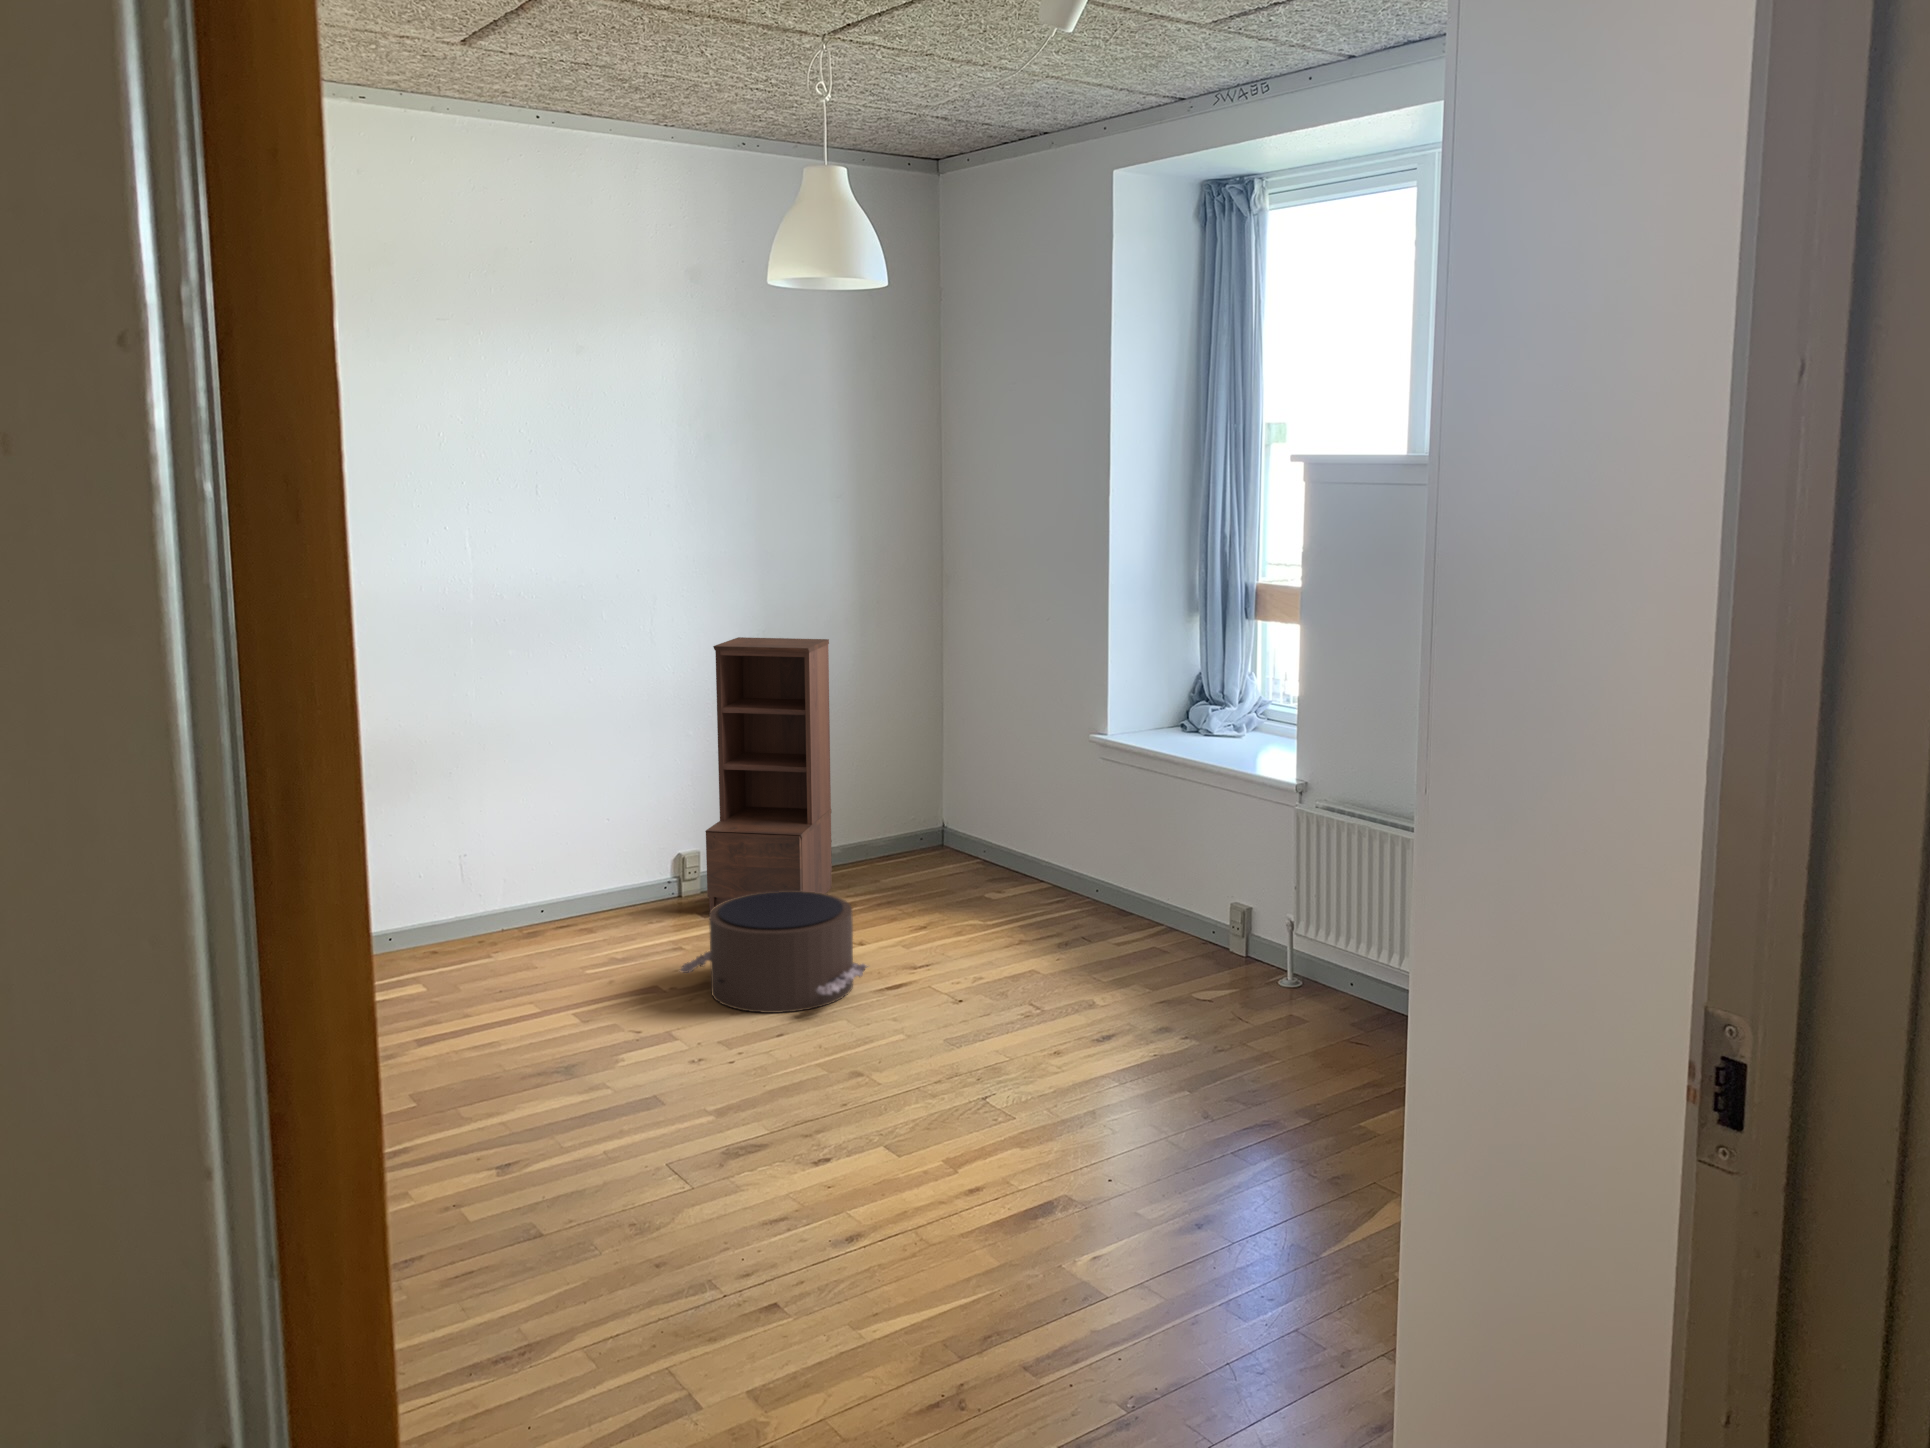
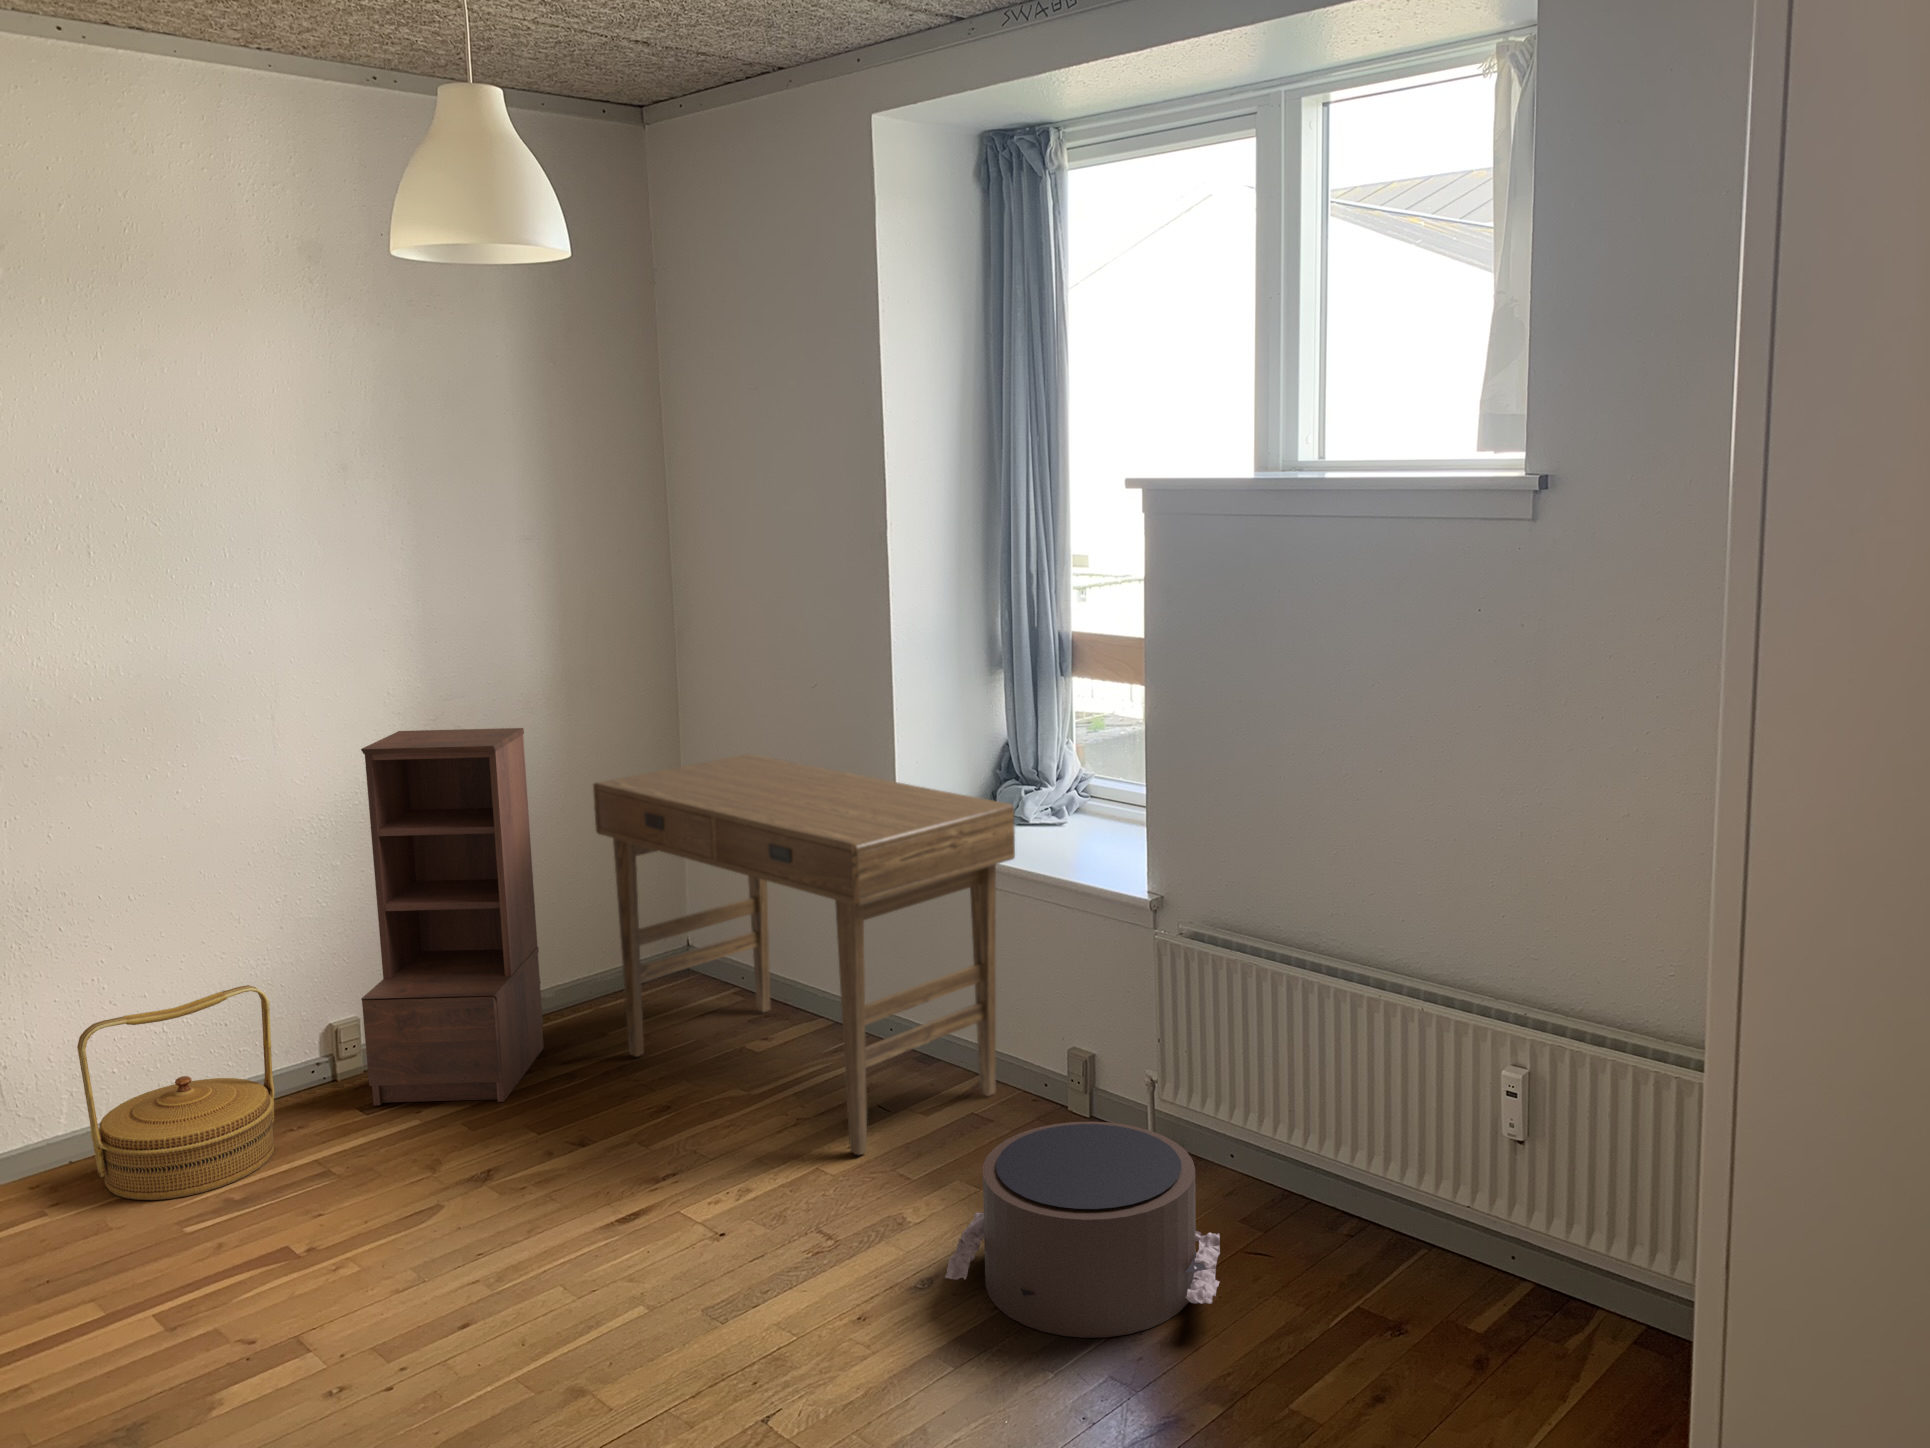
desk: none [878,671,1198,967] -> present [593,754,1015,1155]
woven basket: none [519,811,643,954] -> present [77,985,275,1200]
pouf: present [680,891,868,1013] -> present [945,1122,1220,1338]

